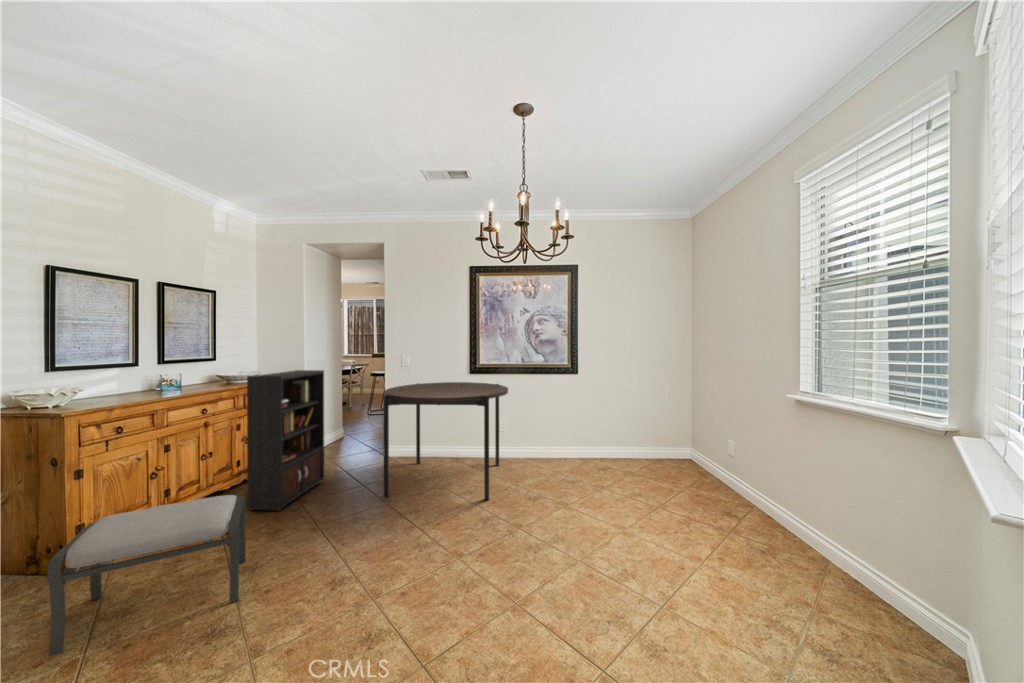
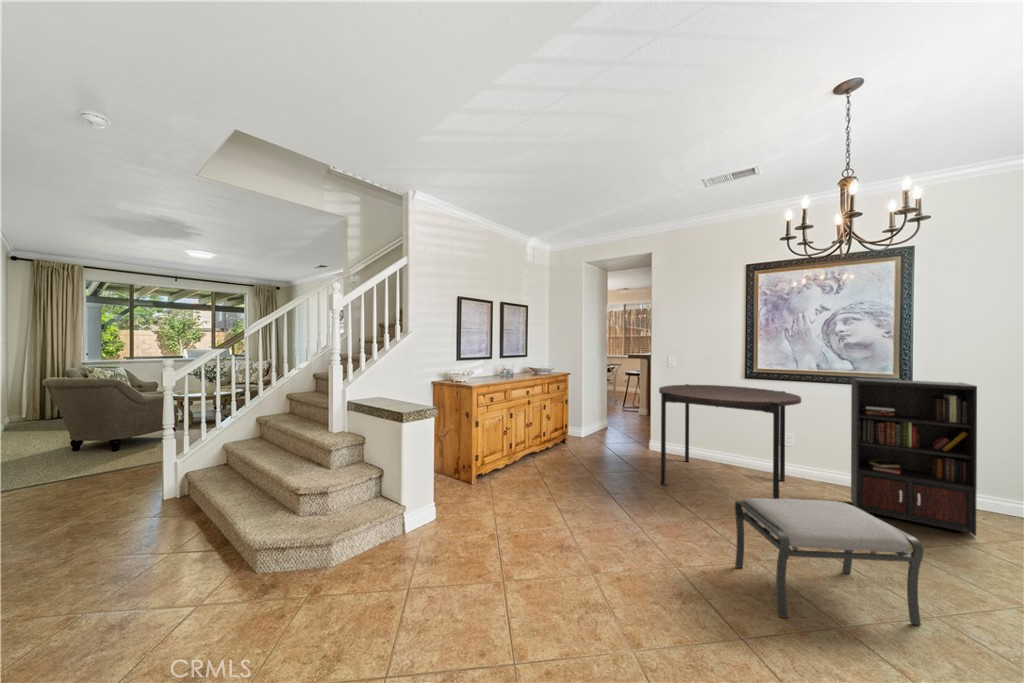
bookcase: present [247,370,324,510] -> present [851,378,986,536]
ottoman: present [47,495,246,656] -> present [734,498,924,625]

